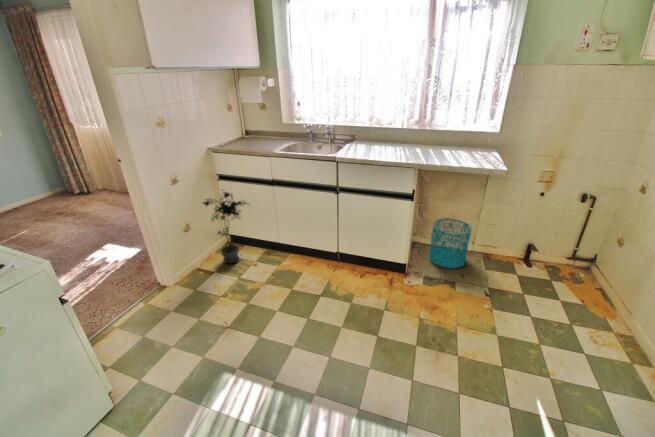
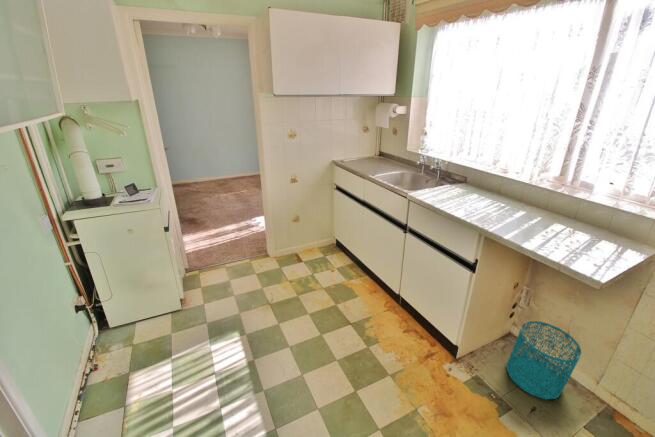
potted plant: present [203,189,246,263] -> none [311,198,343,261]

